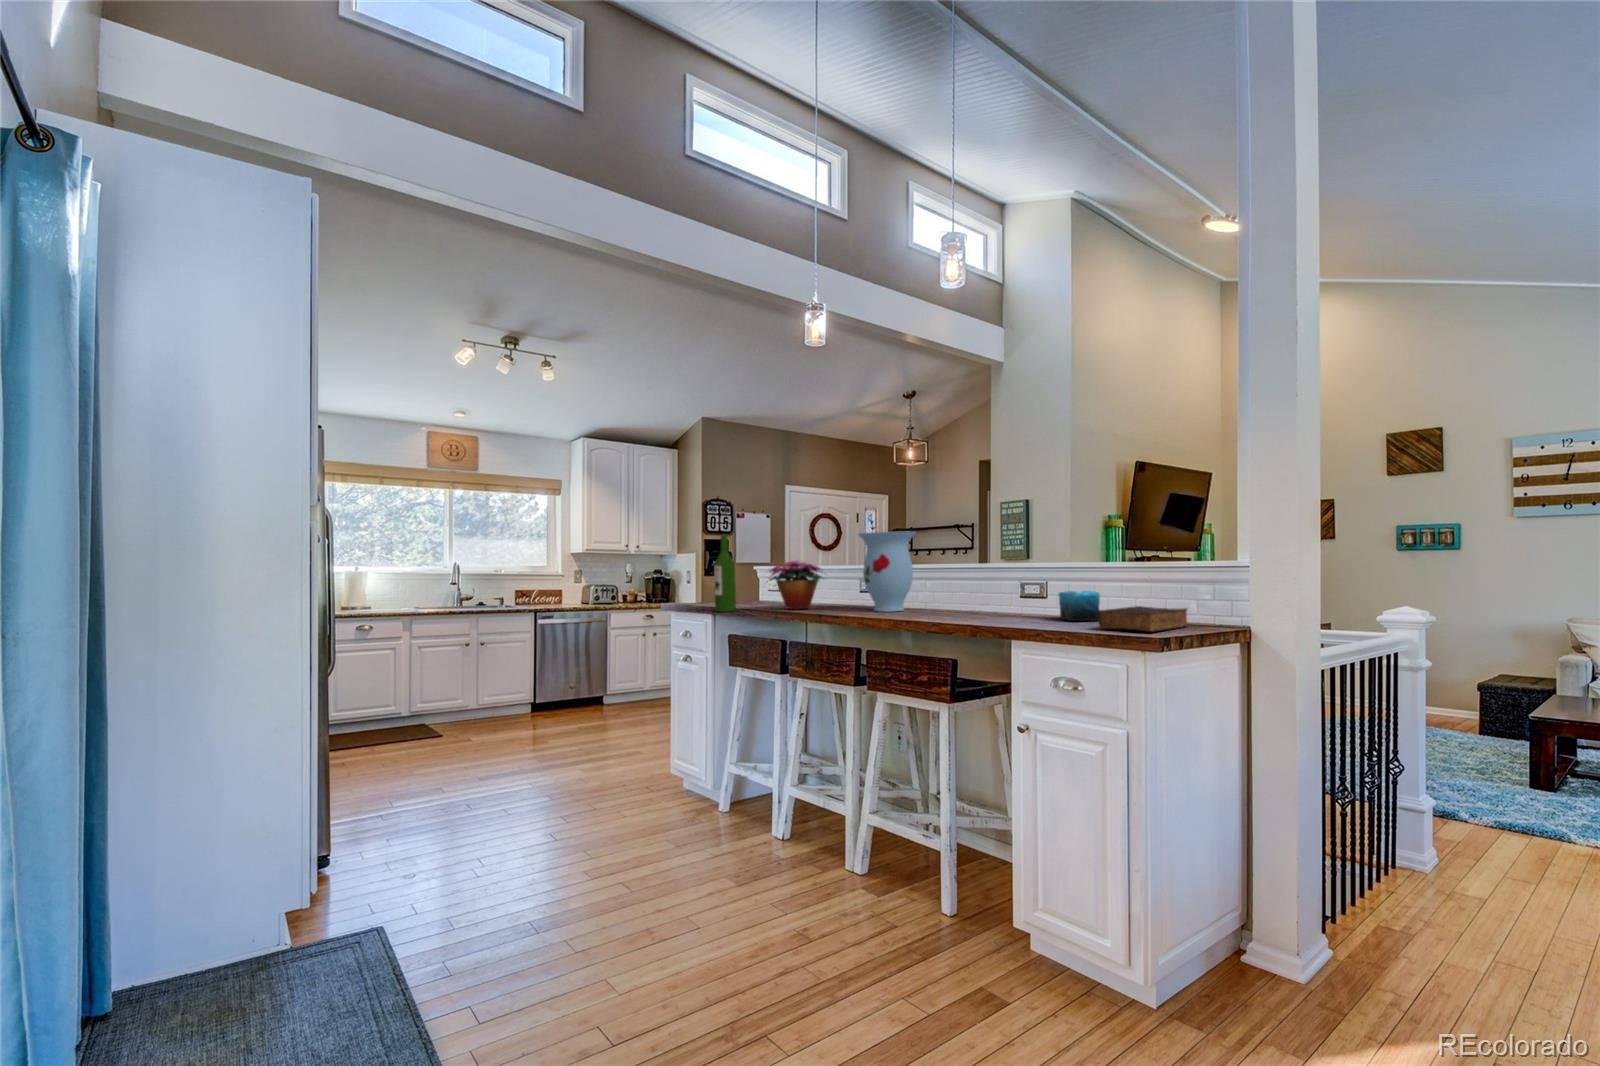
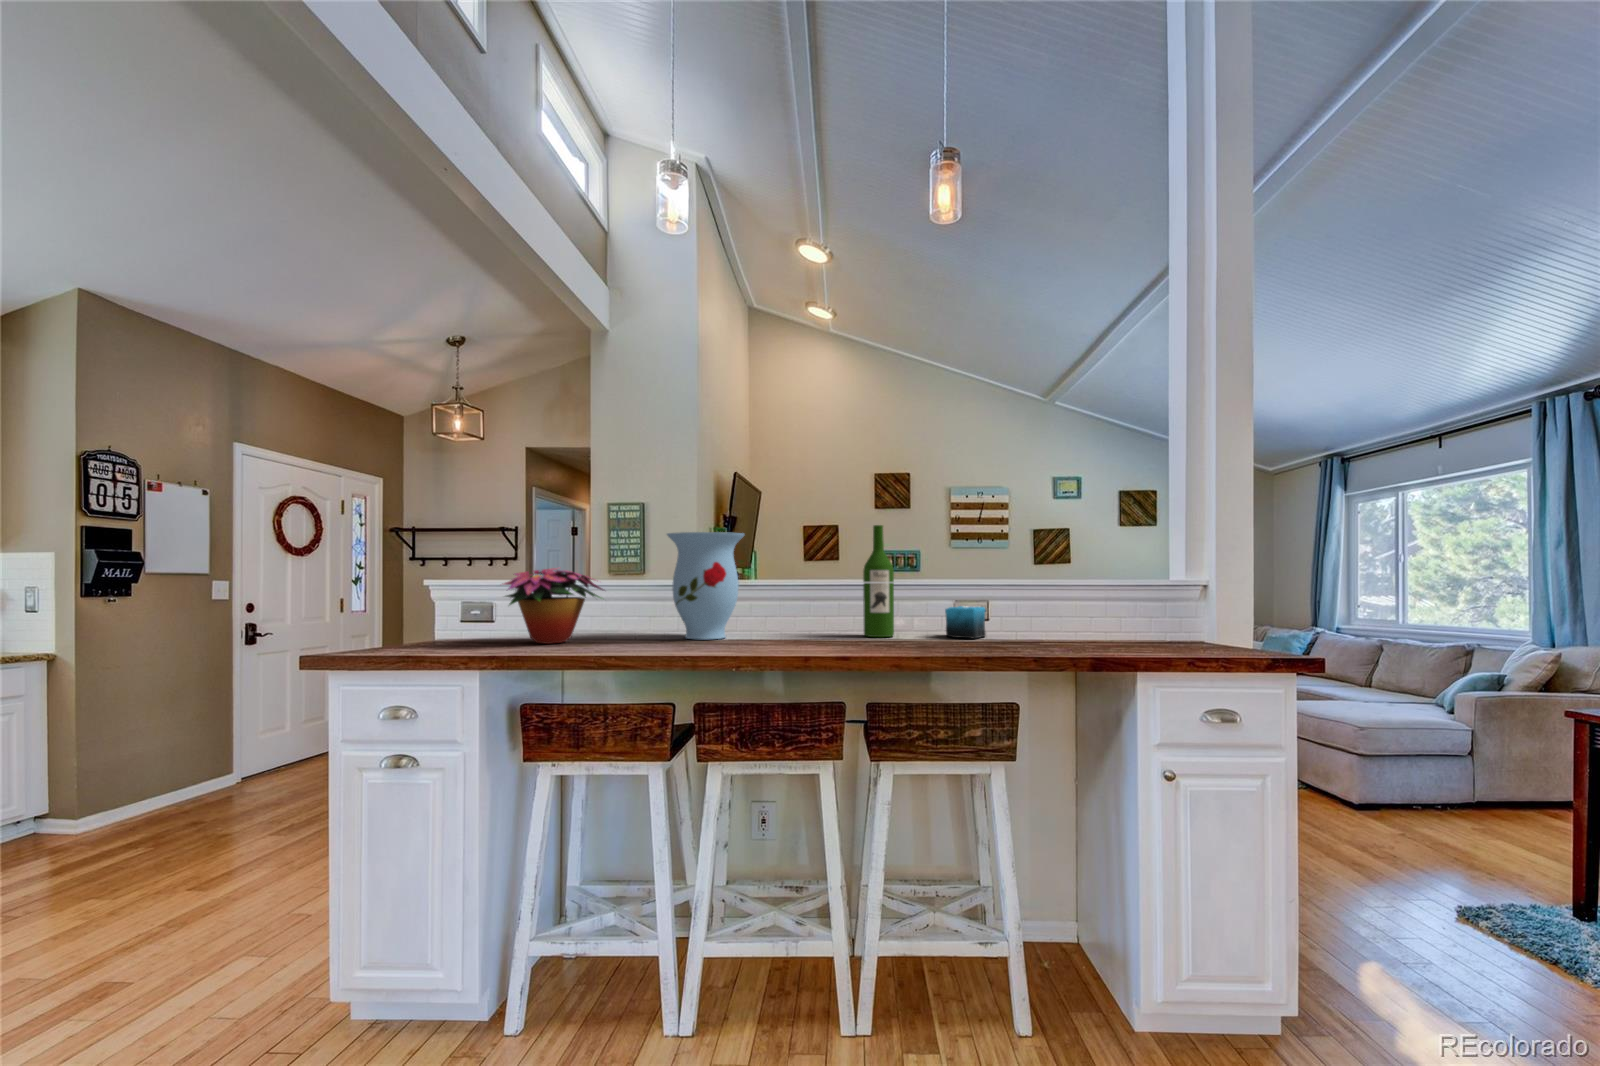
wine bottle: present [714,535,736,612] -> present [863,525,894,637]
book: present [1099,606,1188,632] -> none [1026,620,1095,645]

